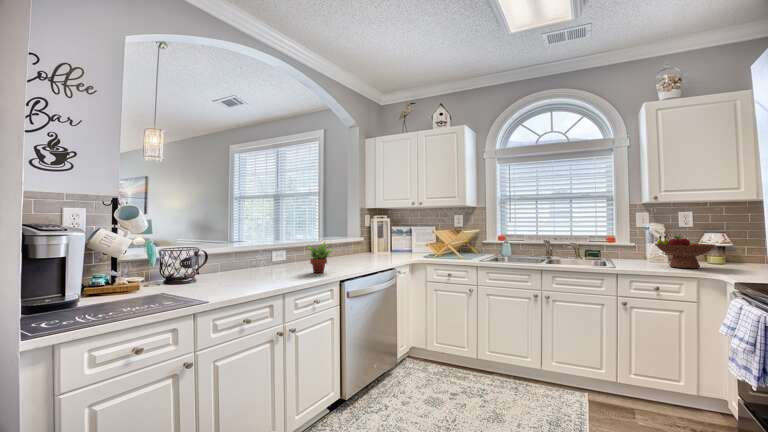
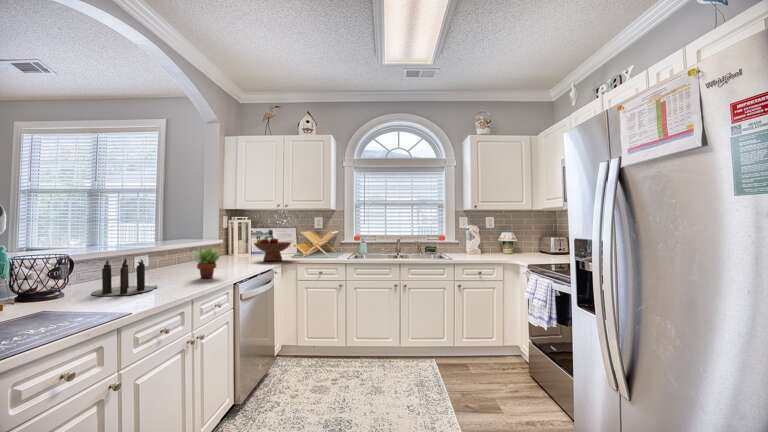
fruit bowl: present [655,235,715,268] -> present [254,236,291,261]
candle: none [210,251,270,284] -> present [92,258,157,296]

